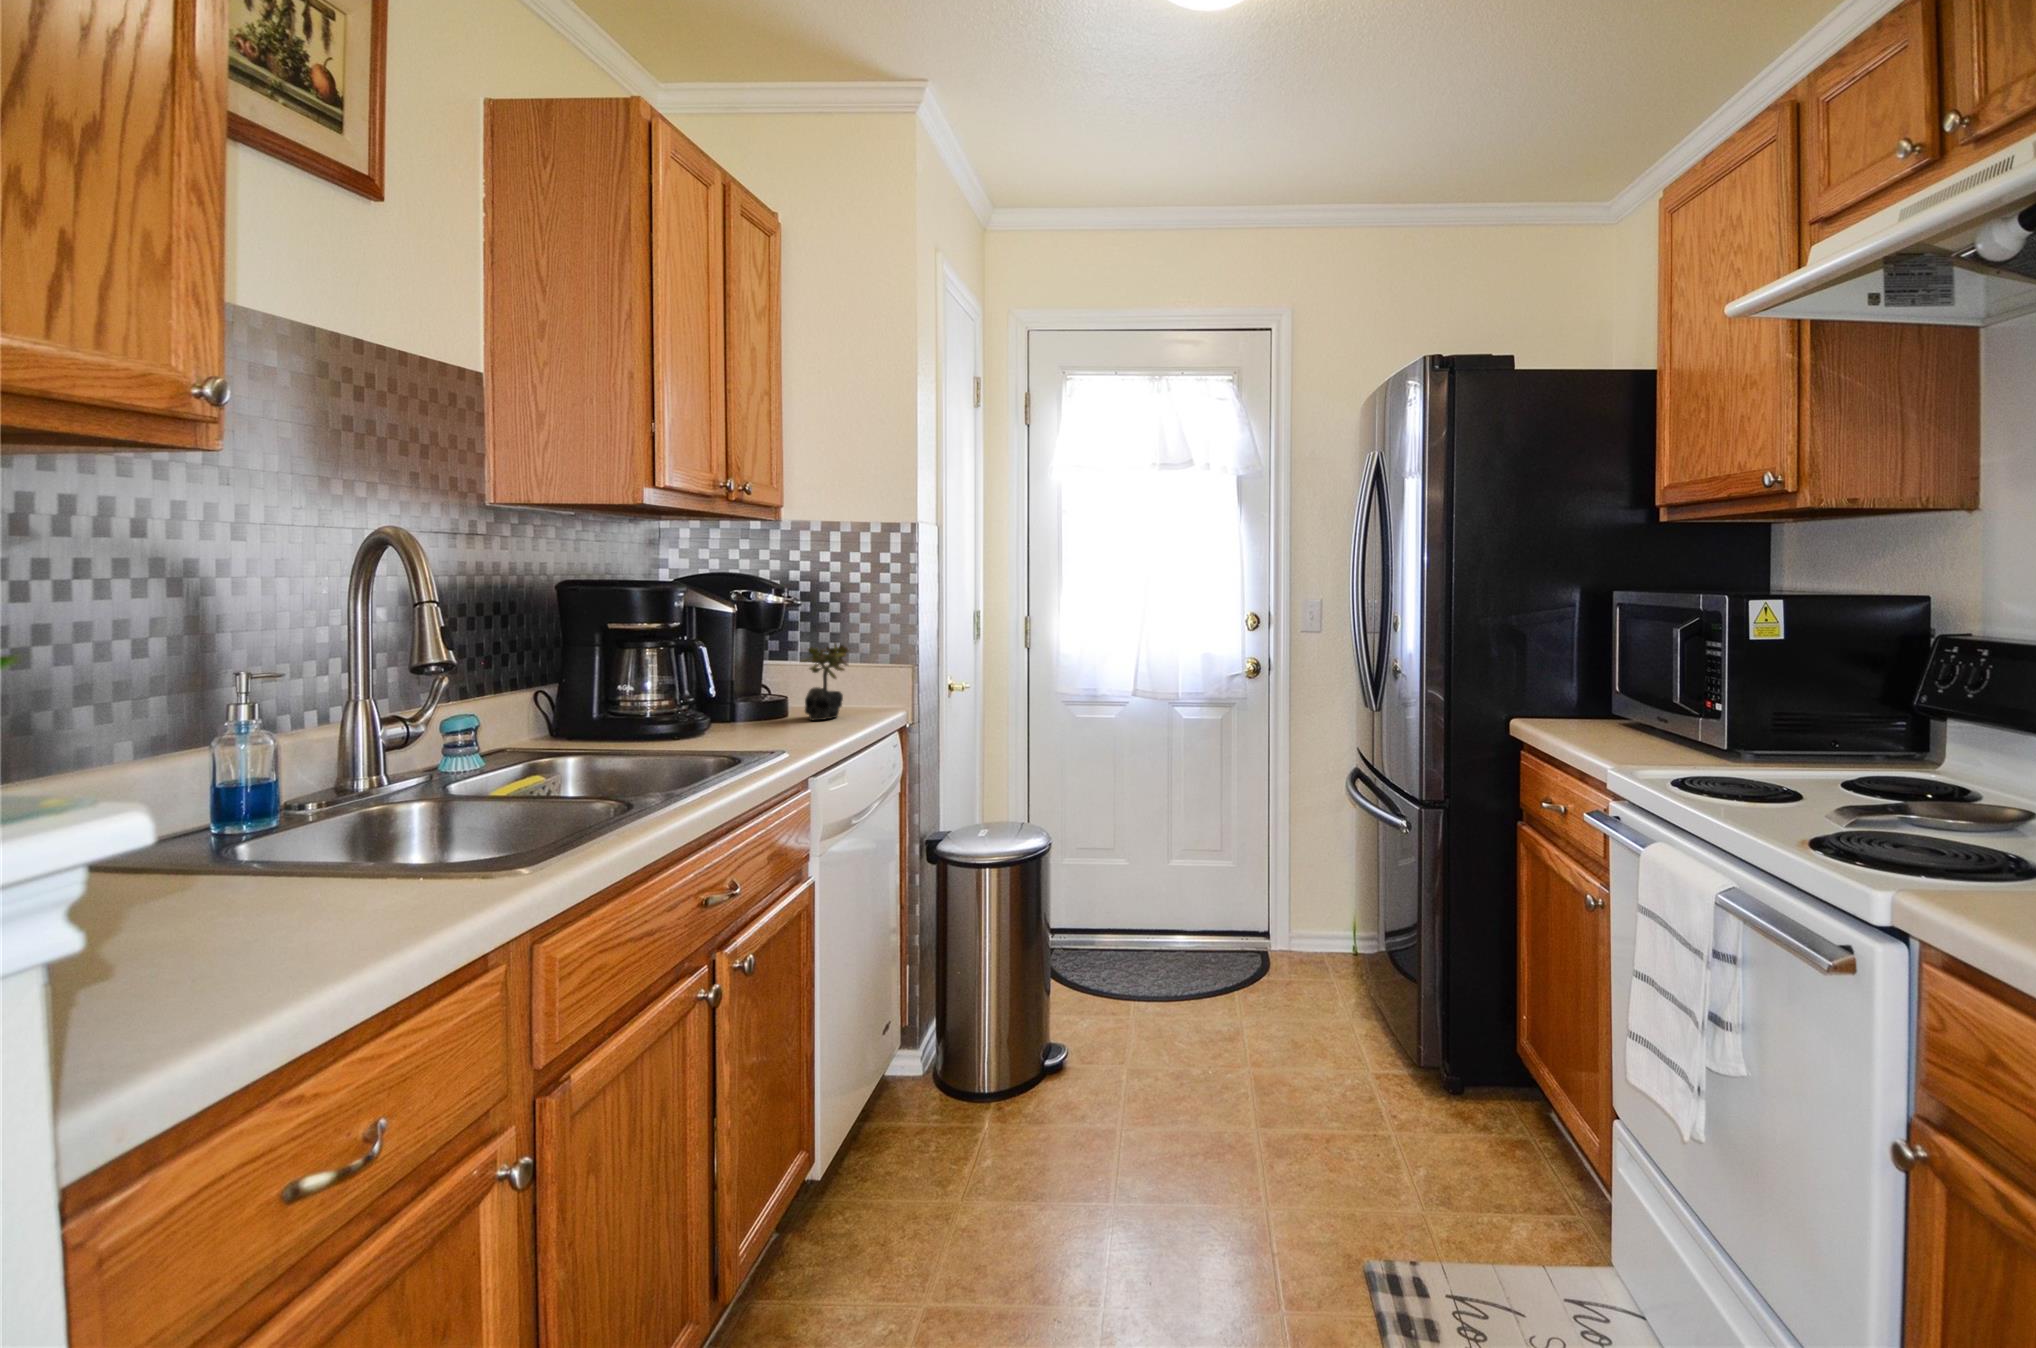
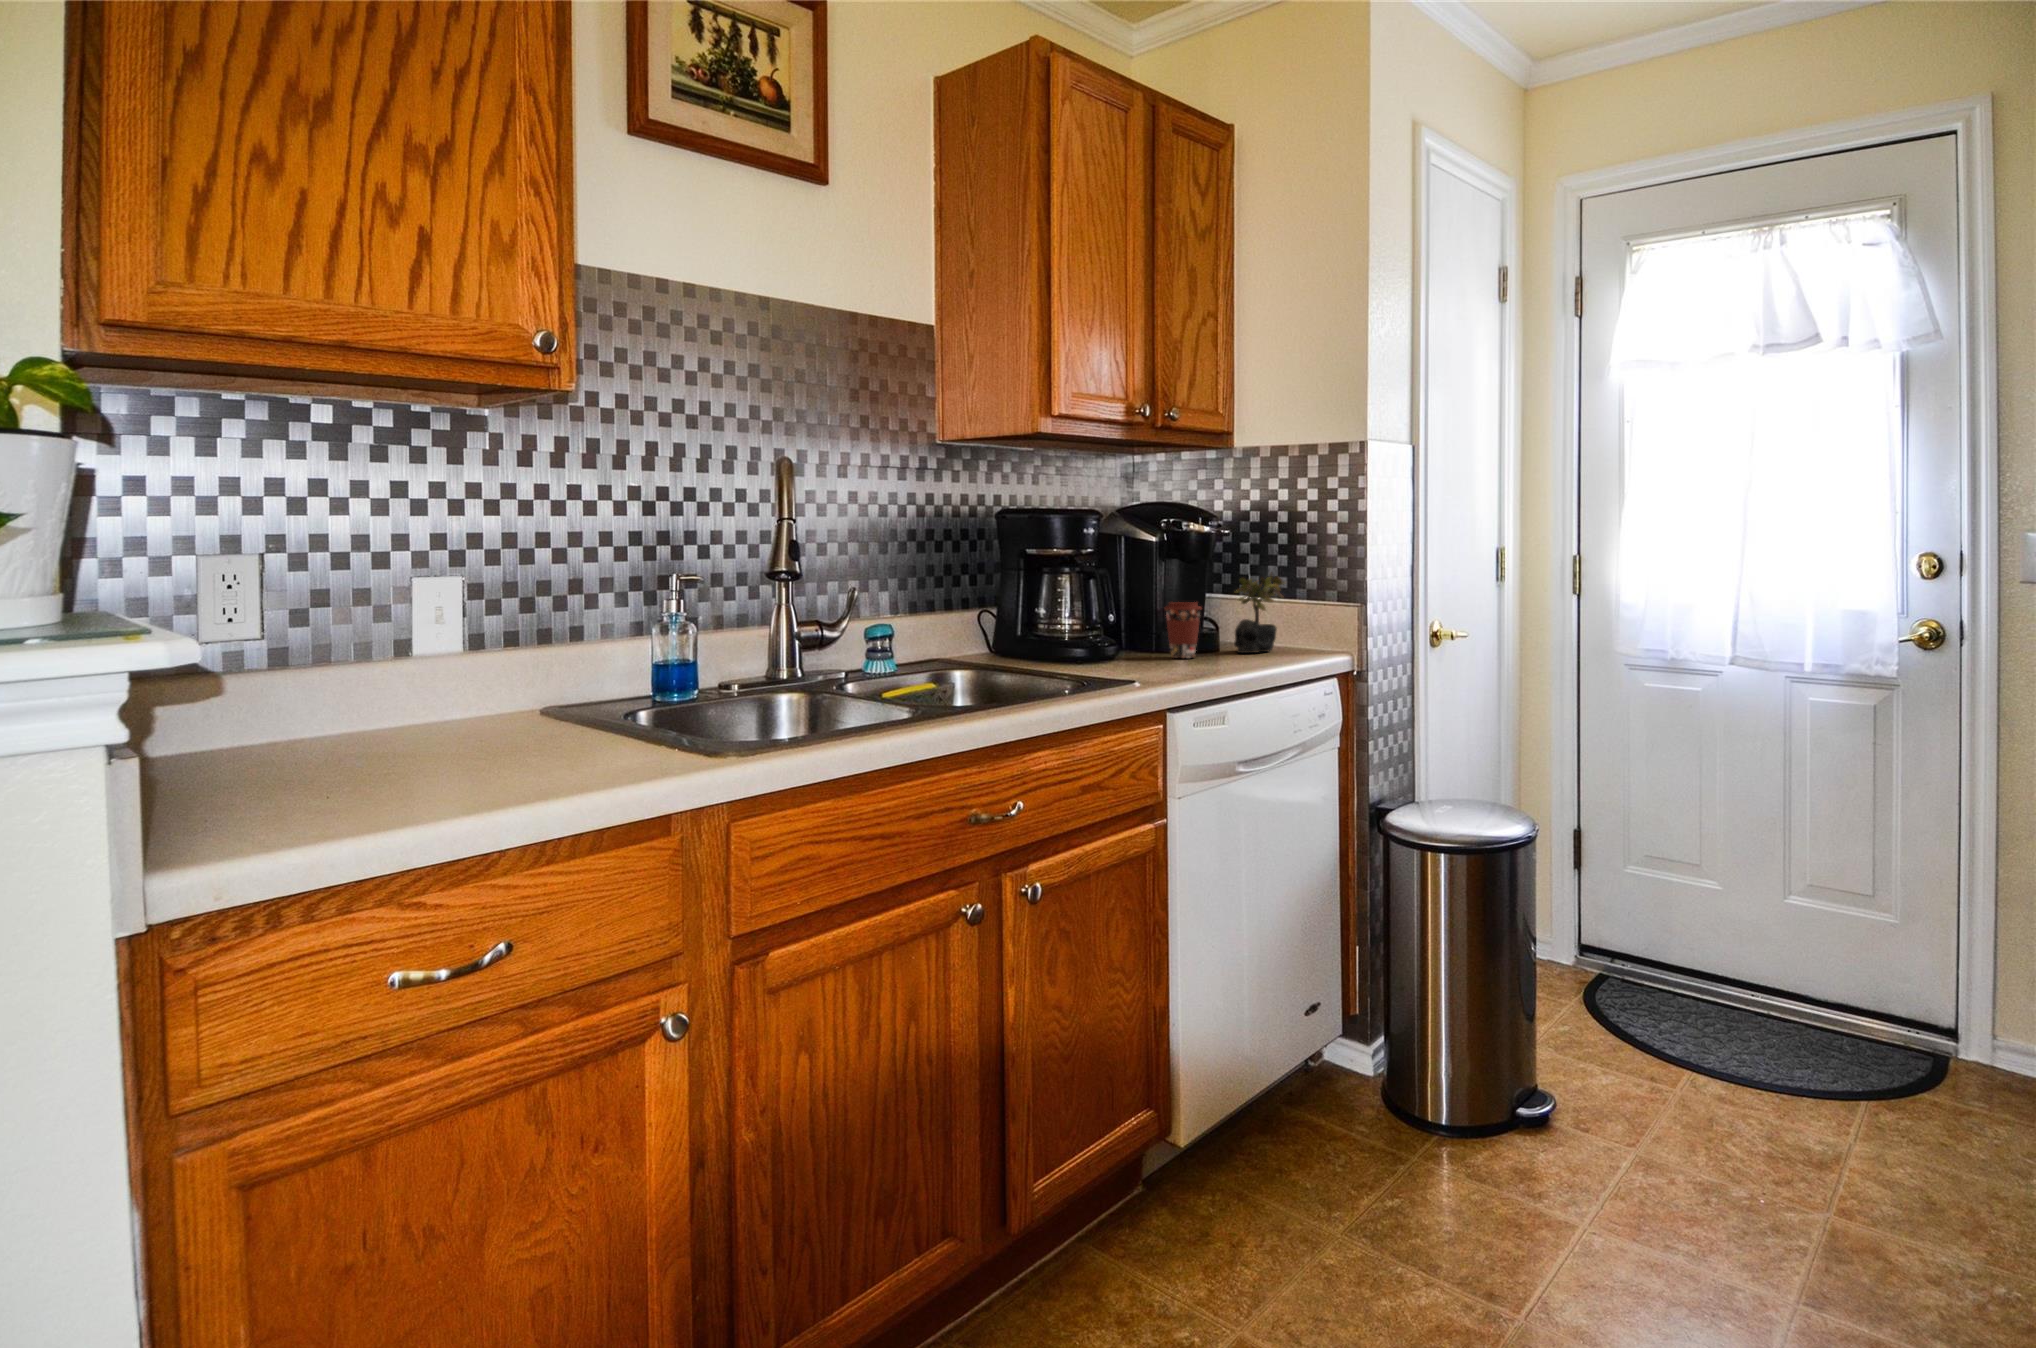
coffee cup: none [747,673,785,730] -> present [1165,602,1201,658]

